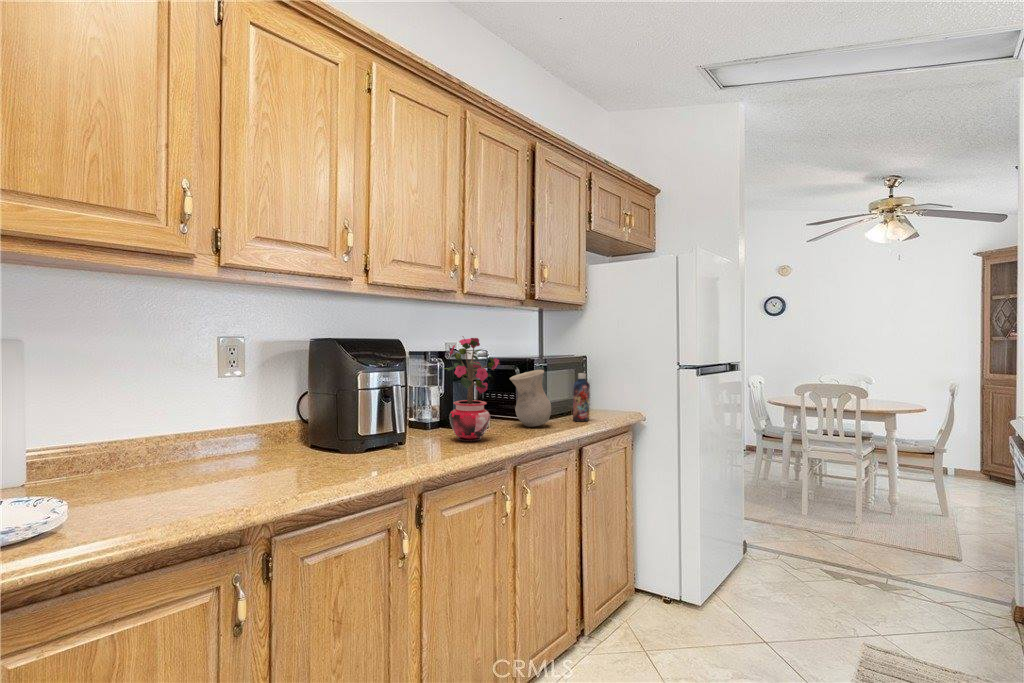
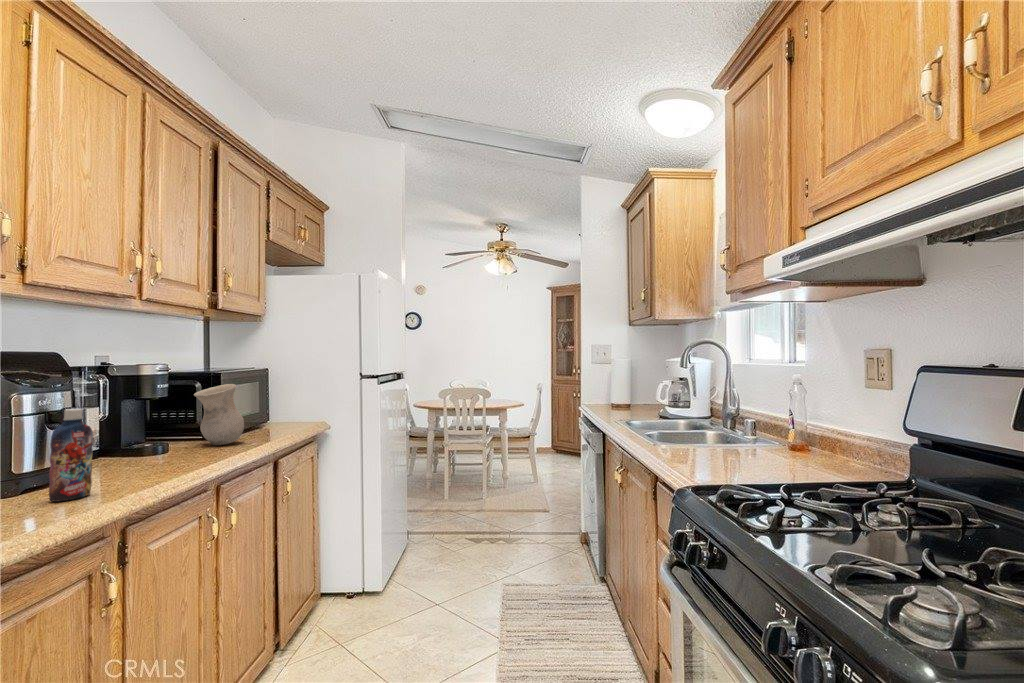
potted plant: present [444,336,500,442] -> none [118,347,198,467]
bottle: present [573,373,590,421] -> present [49,409,93,502]

